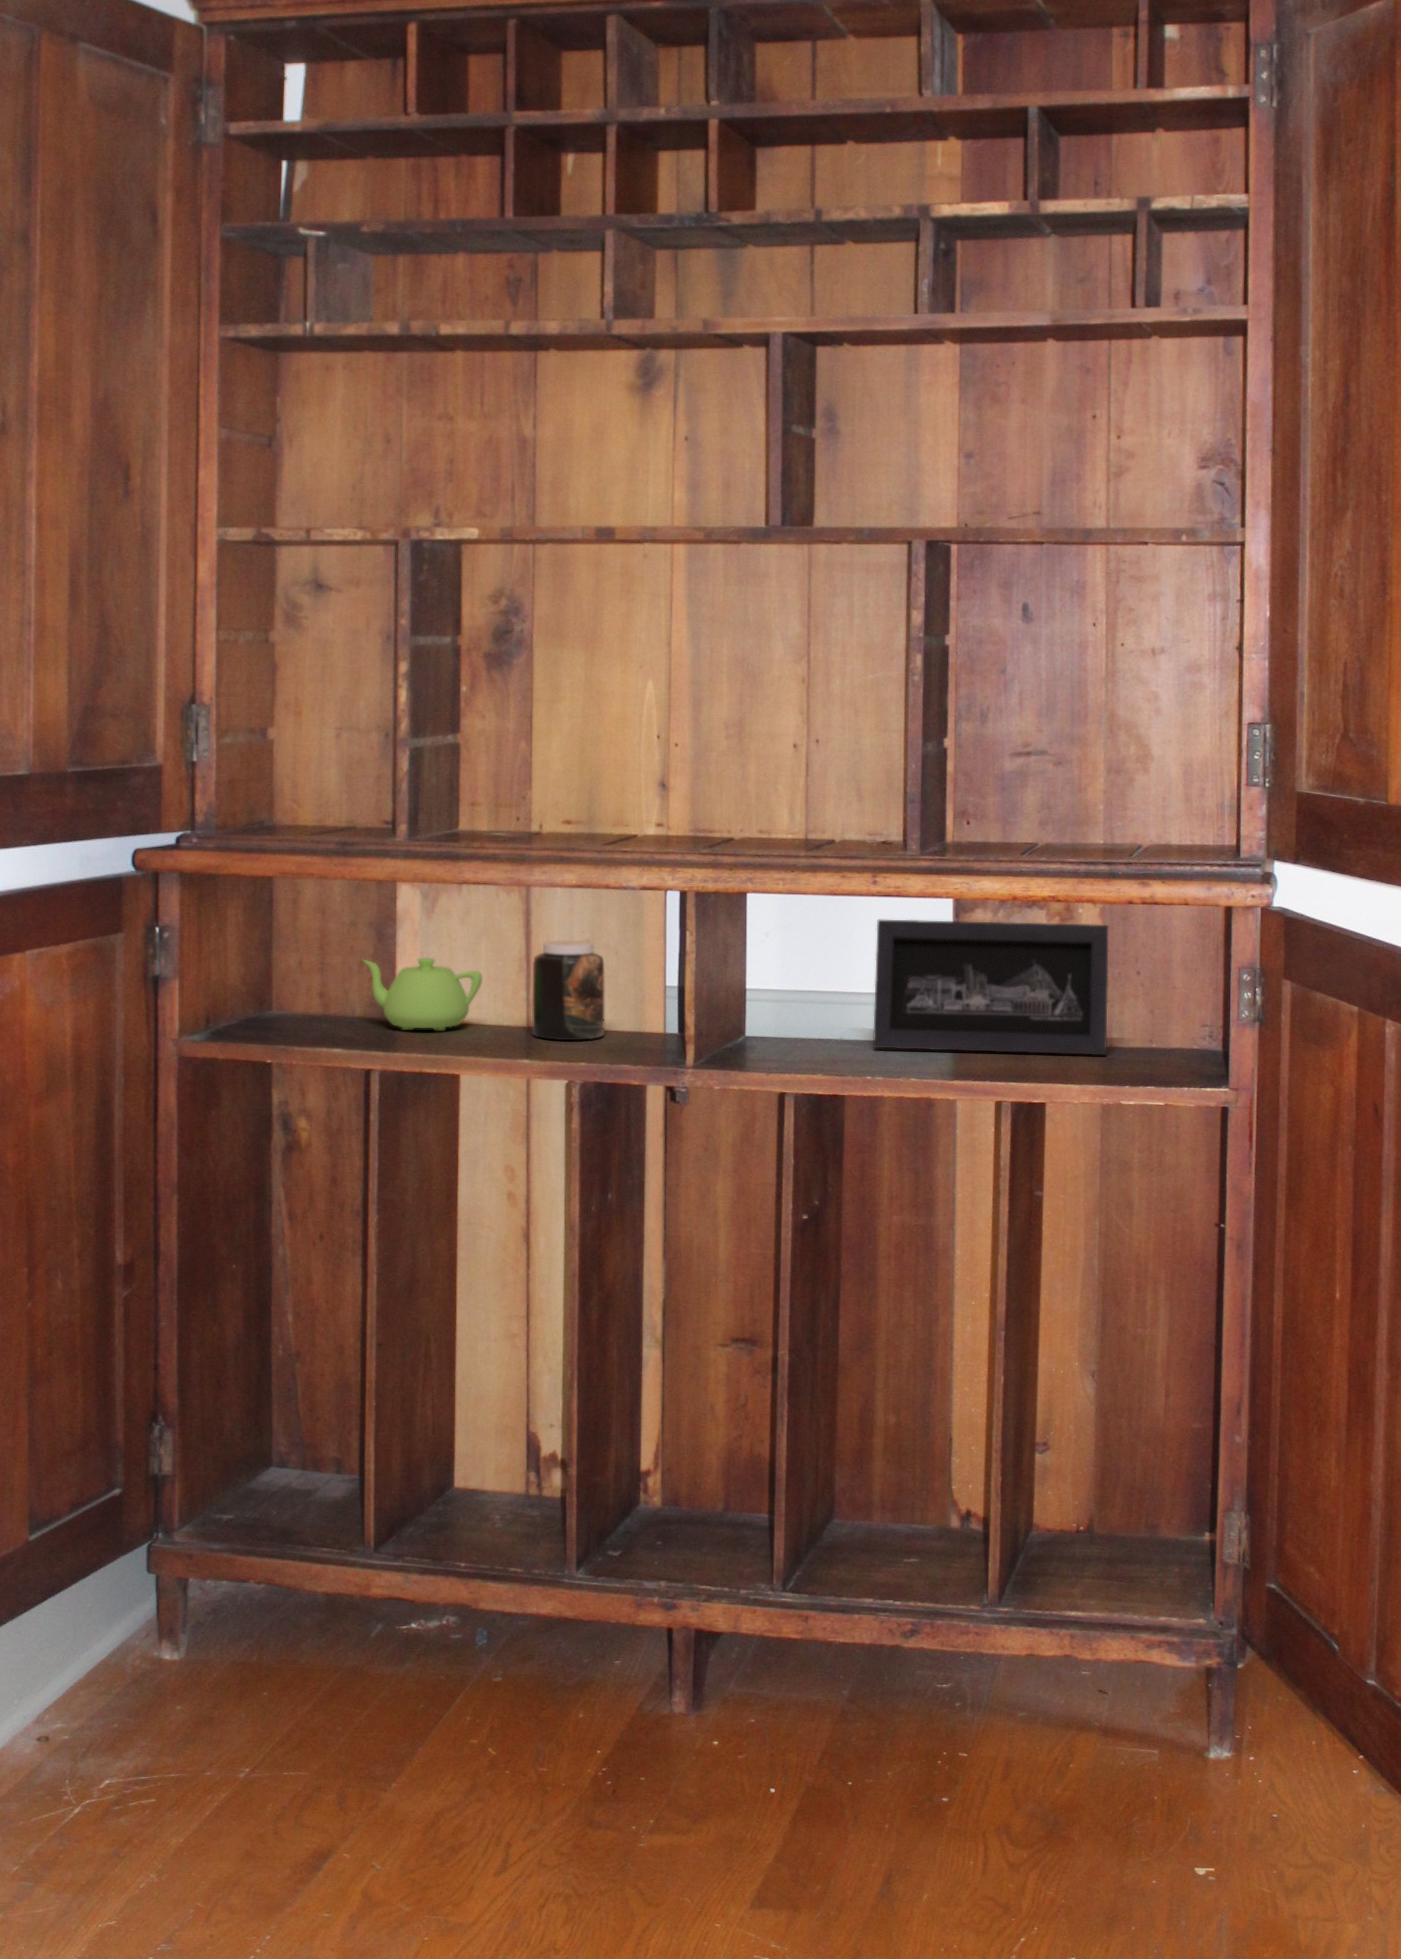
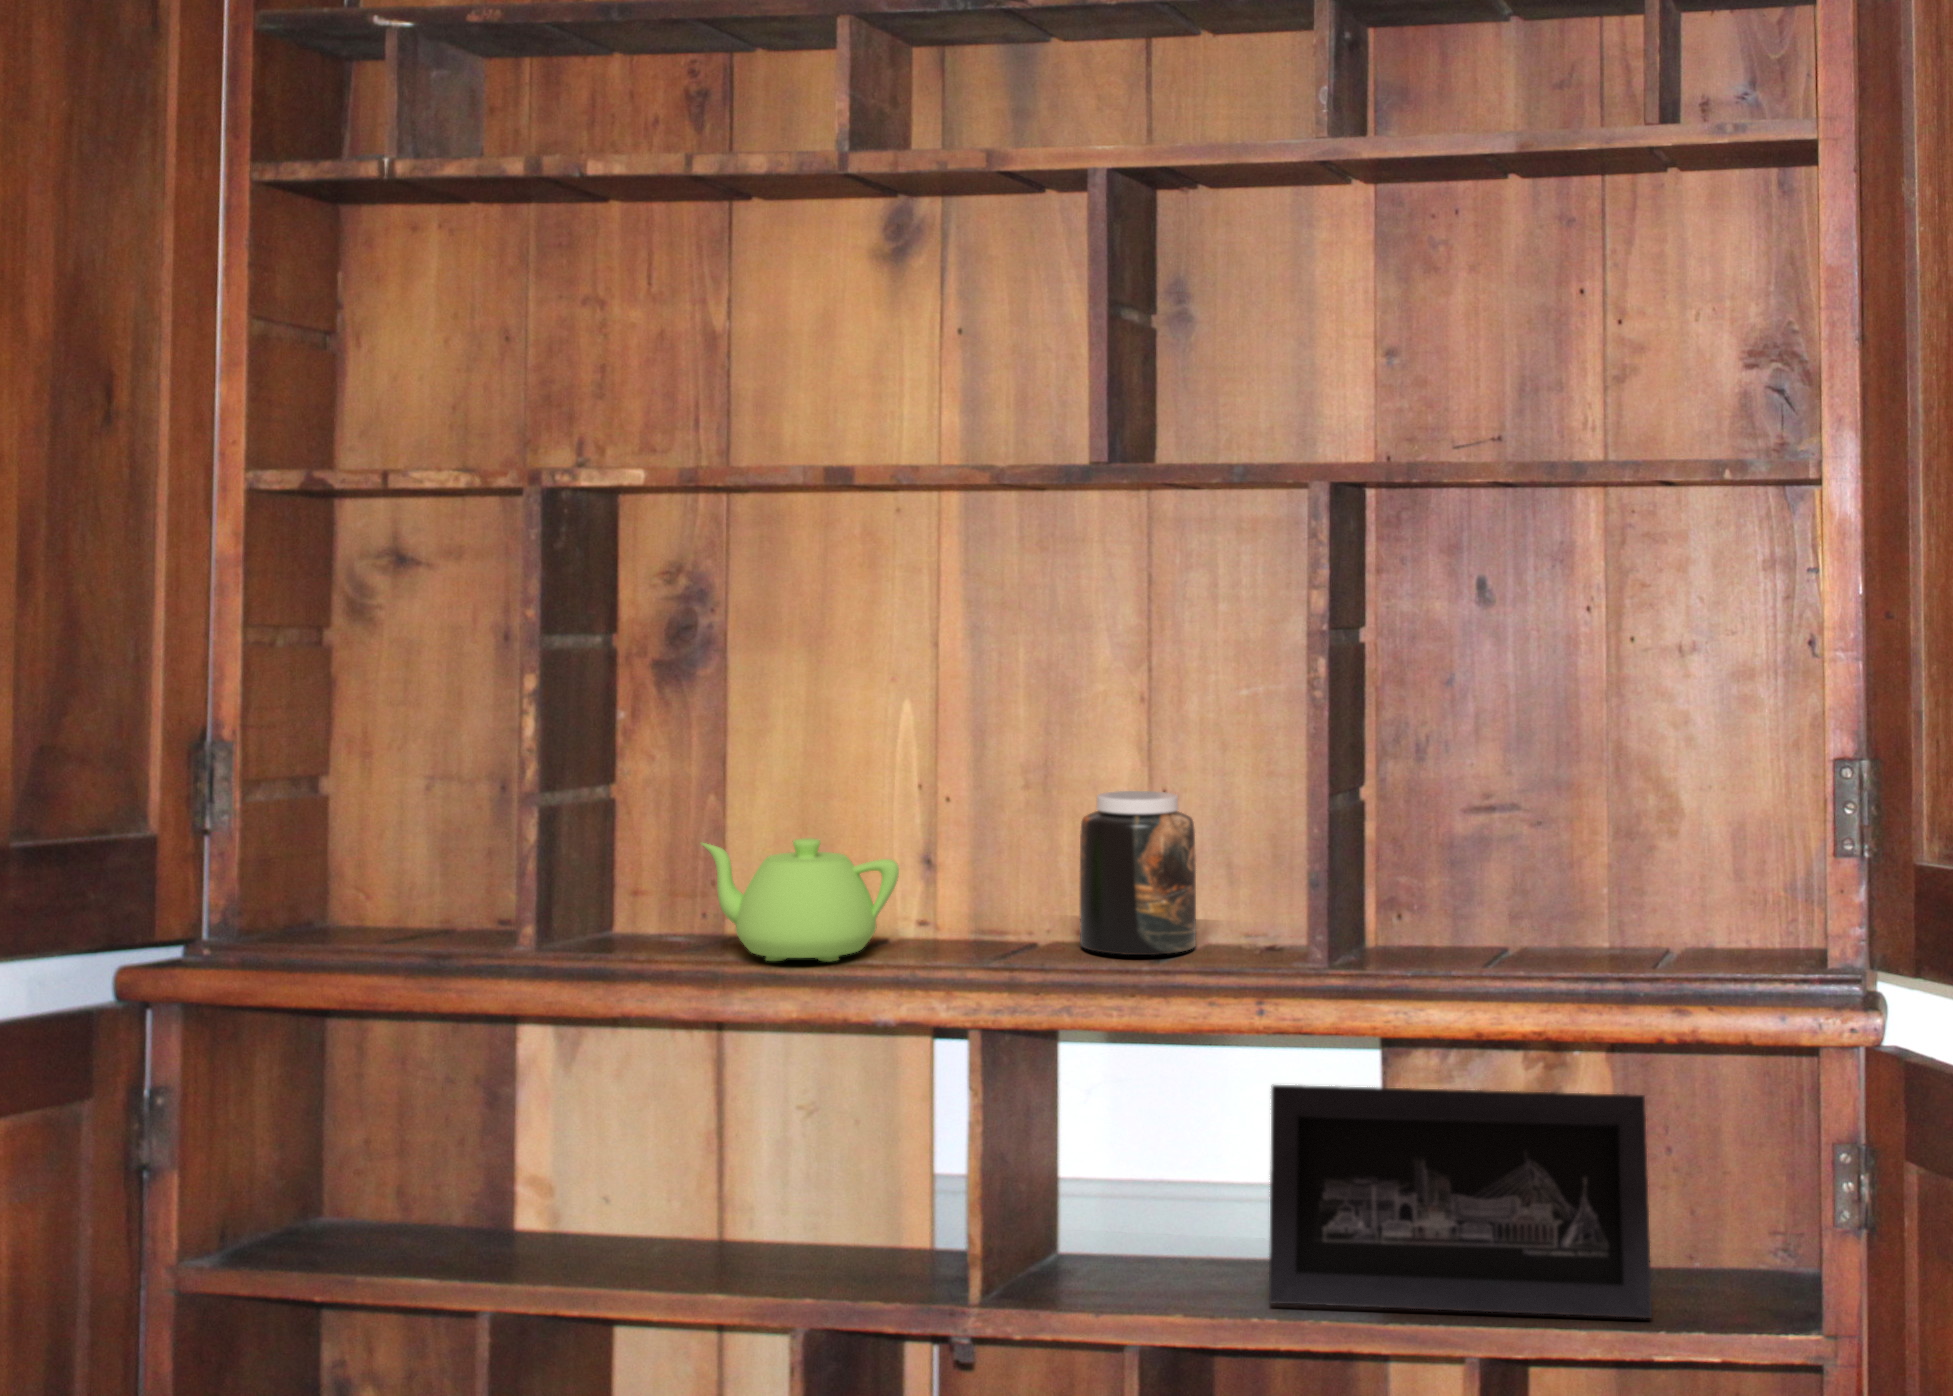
jar: present [532,940,605,1040] -> present [1080,791,1196,955]
teapot: present [364,958,482,1031] -> present [701,838,899,961]

